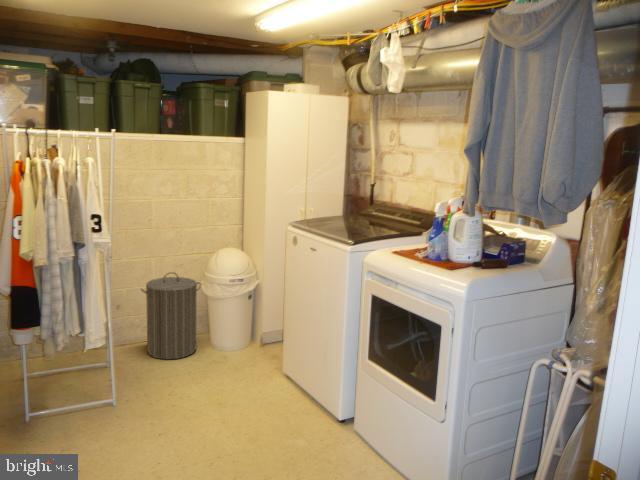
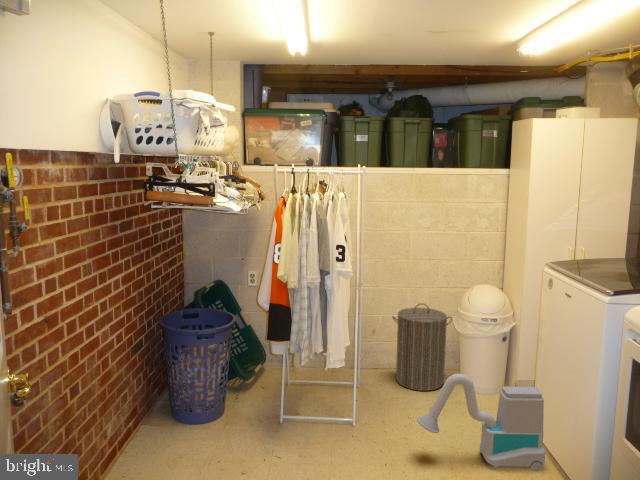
vacuum cleaner: none [188,331,300,411] -> present [417,374,545,471]

